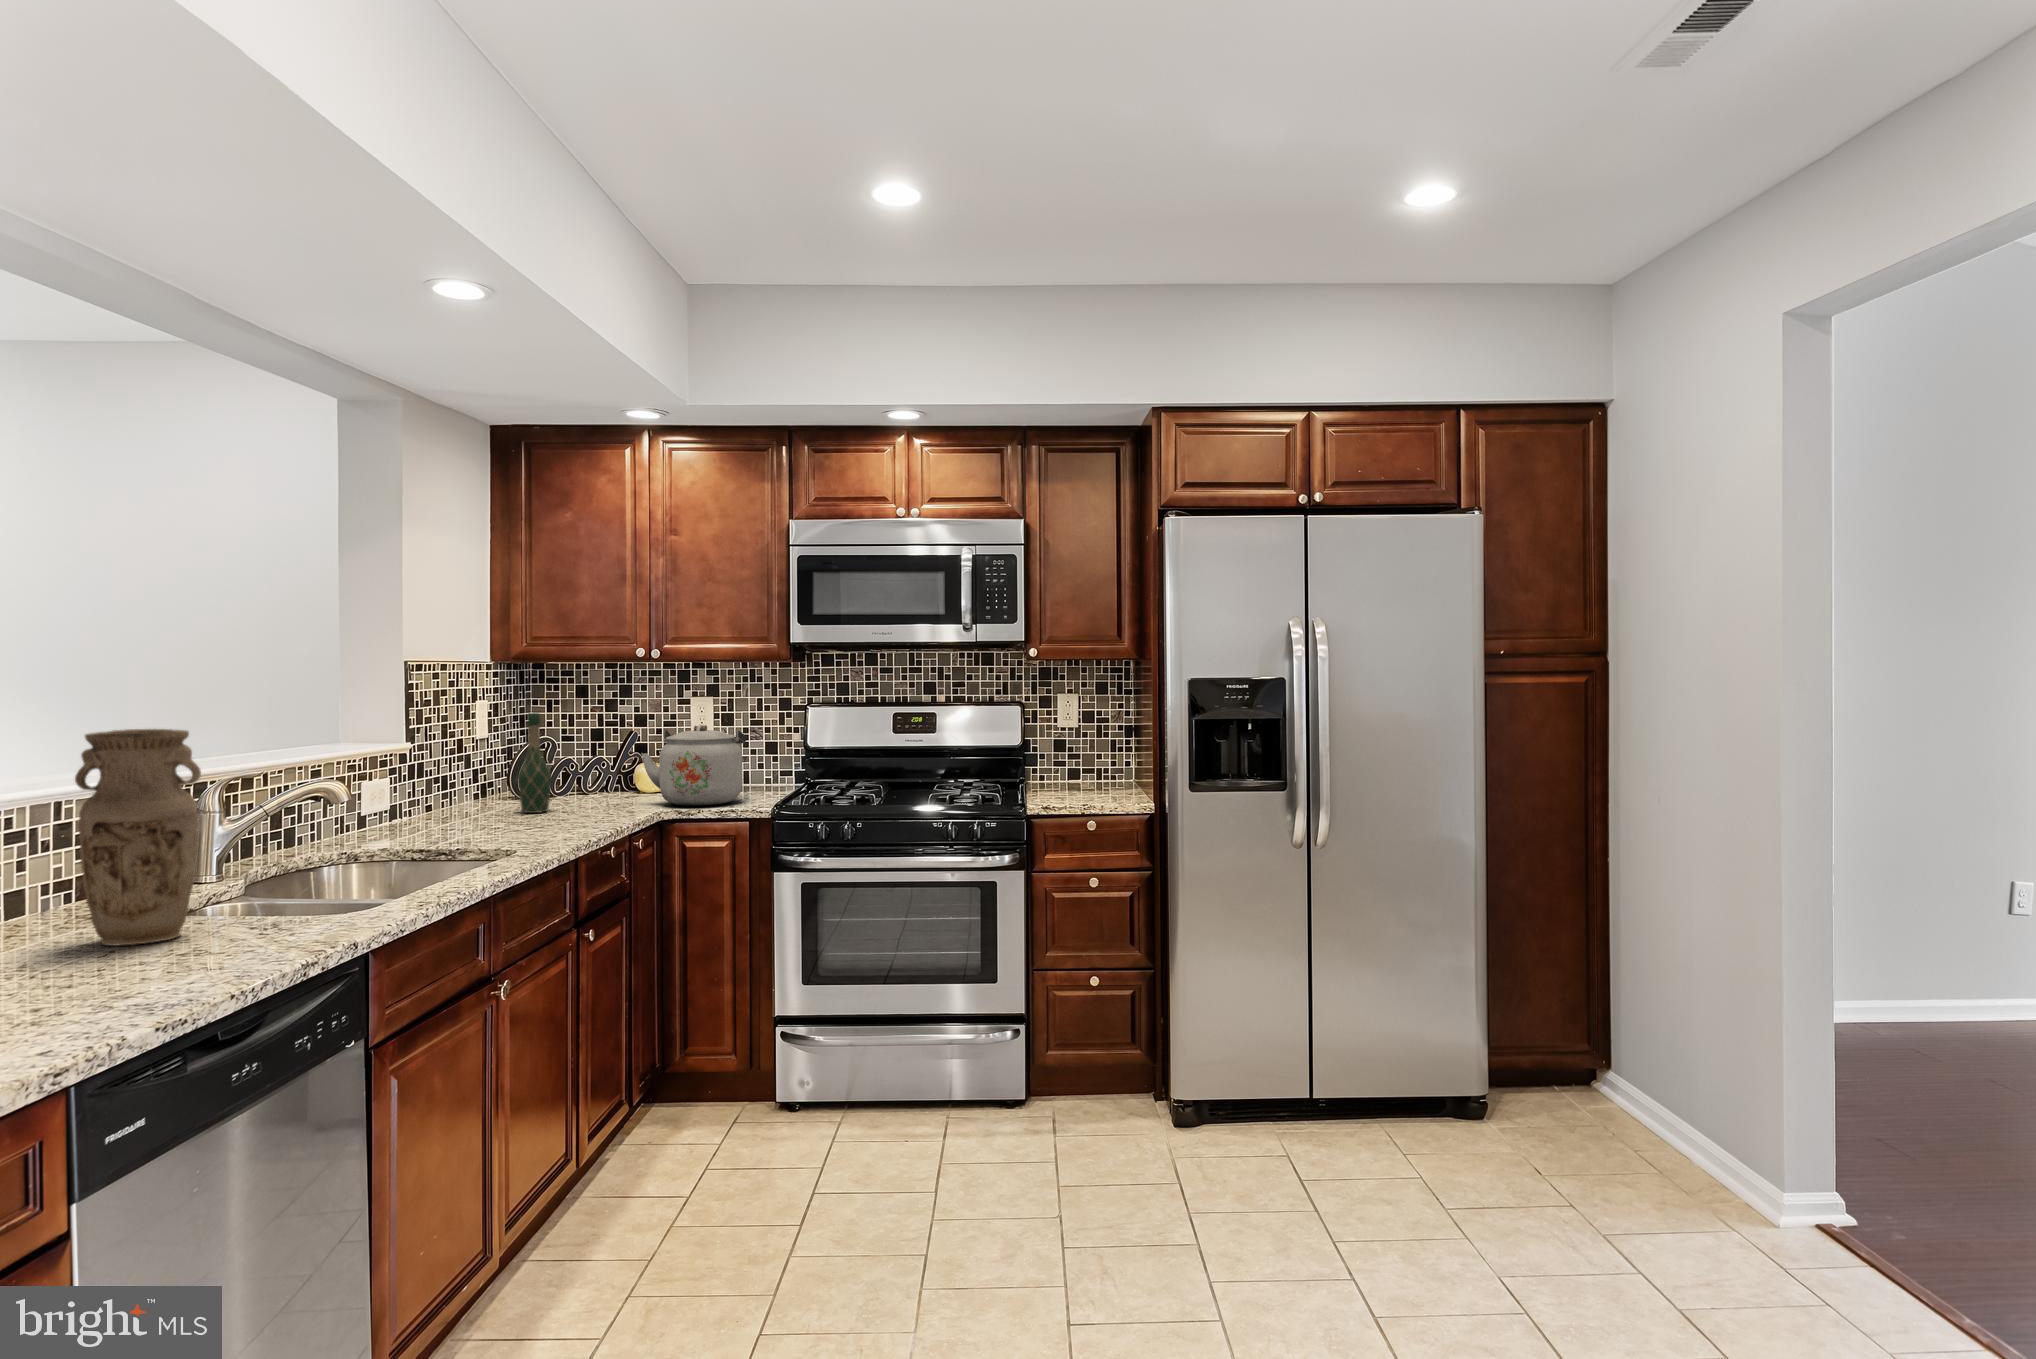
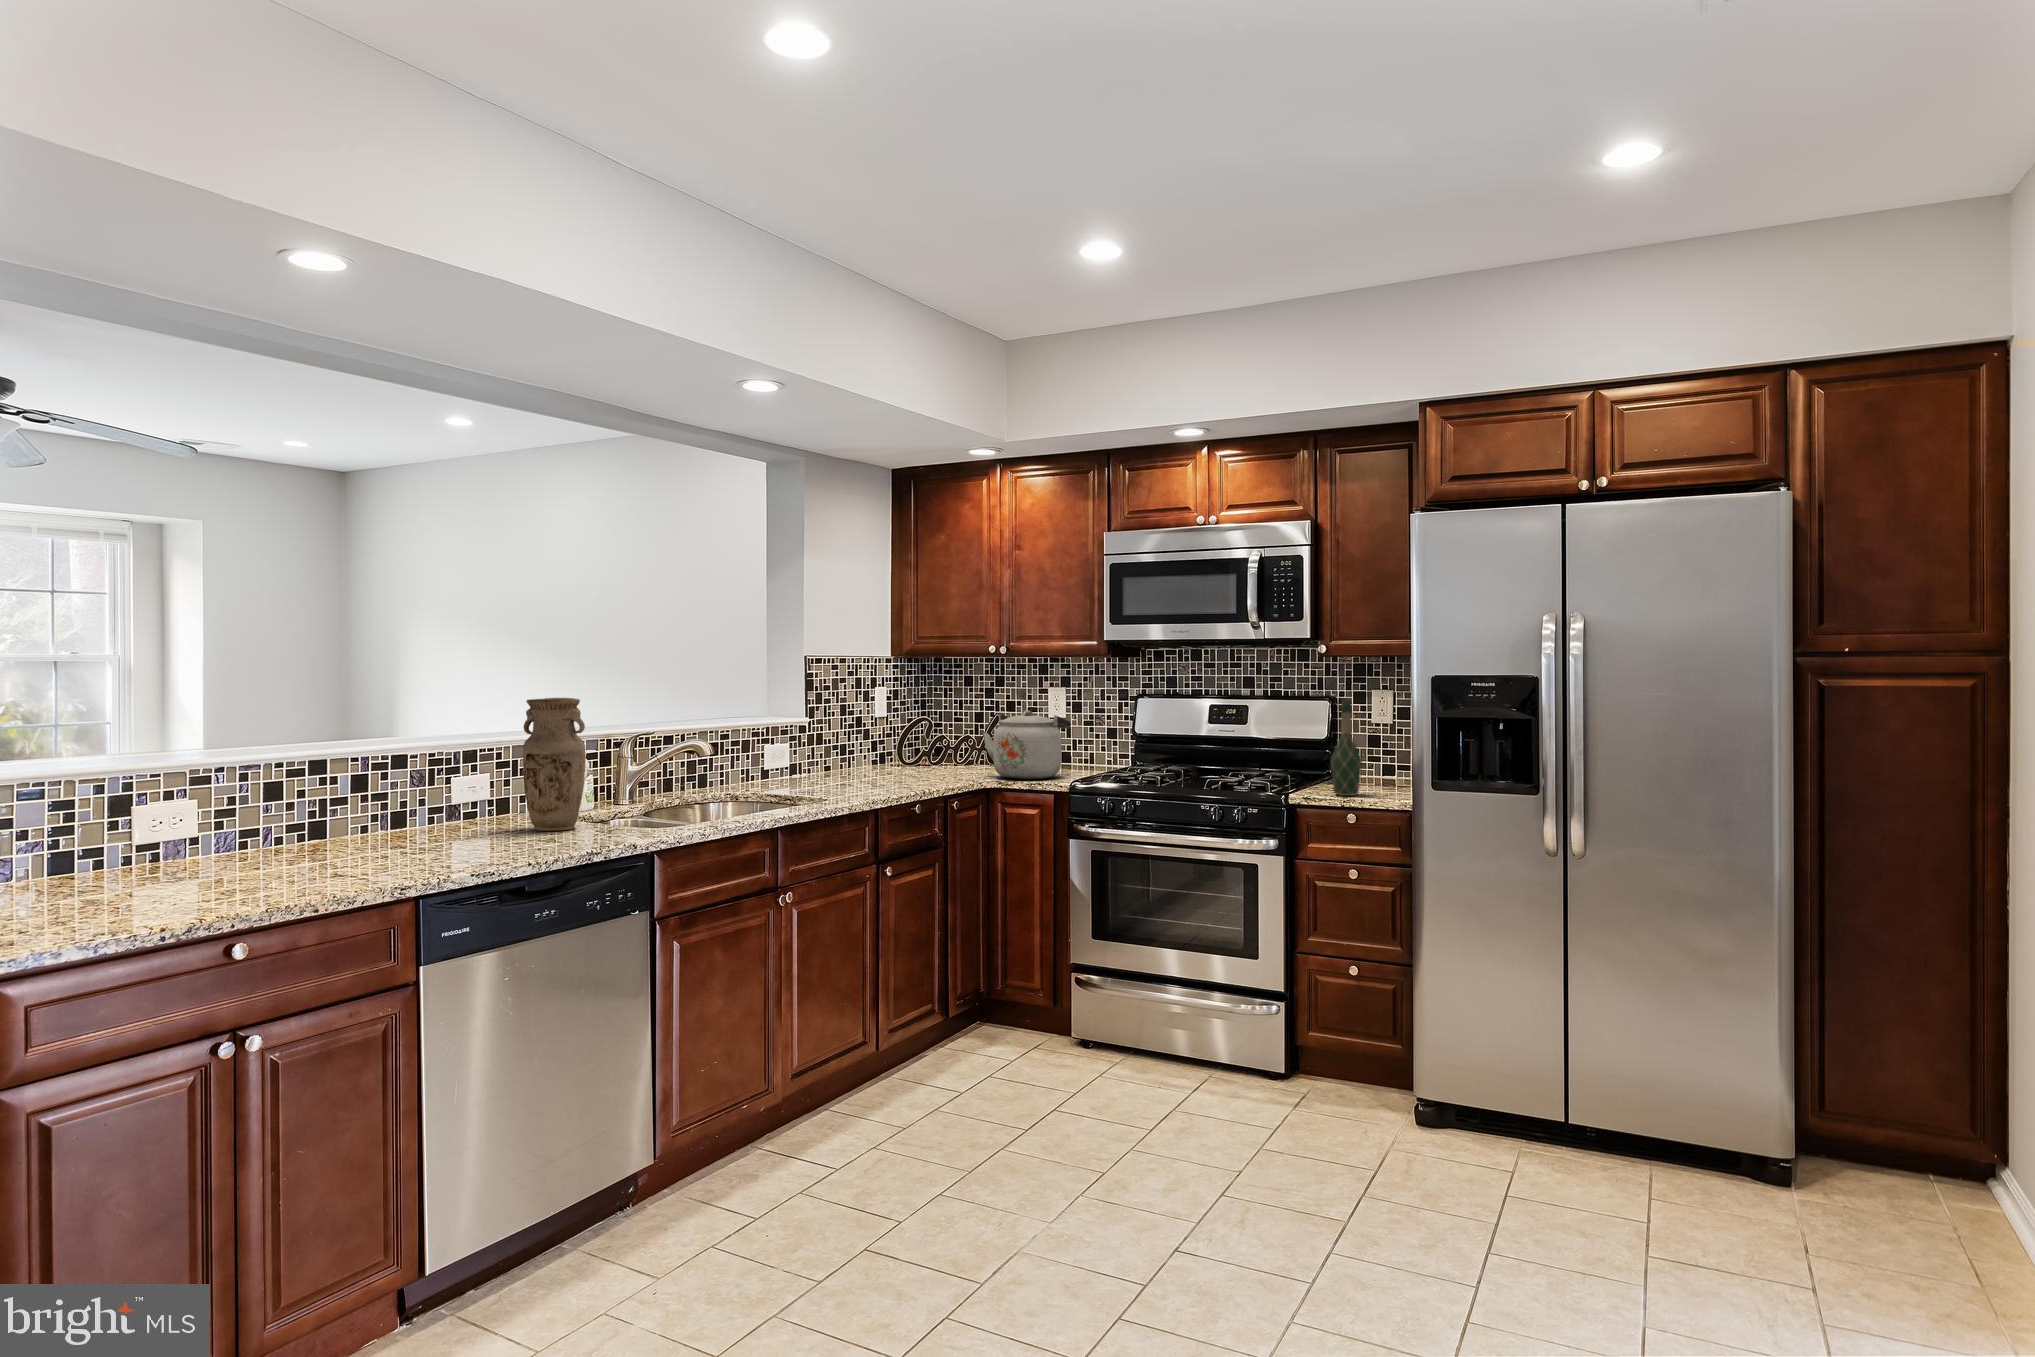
wine bottle: present [517,713,552,813] -> present [1331,700,1362,796]

